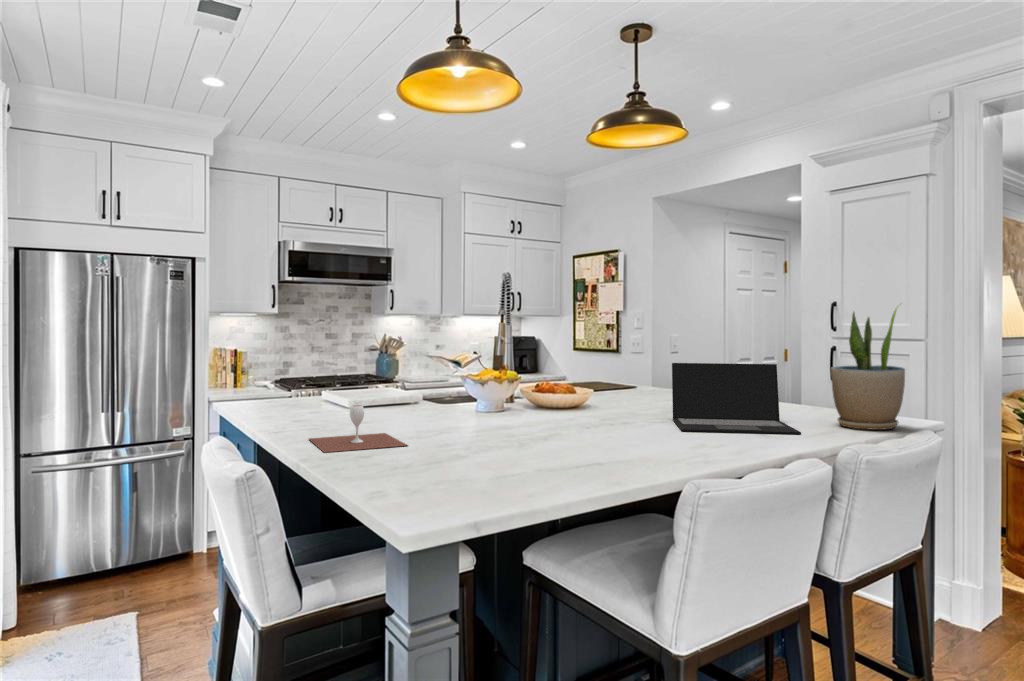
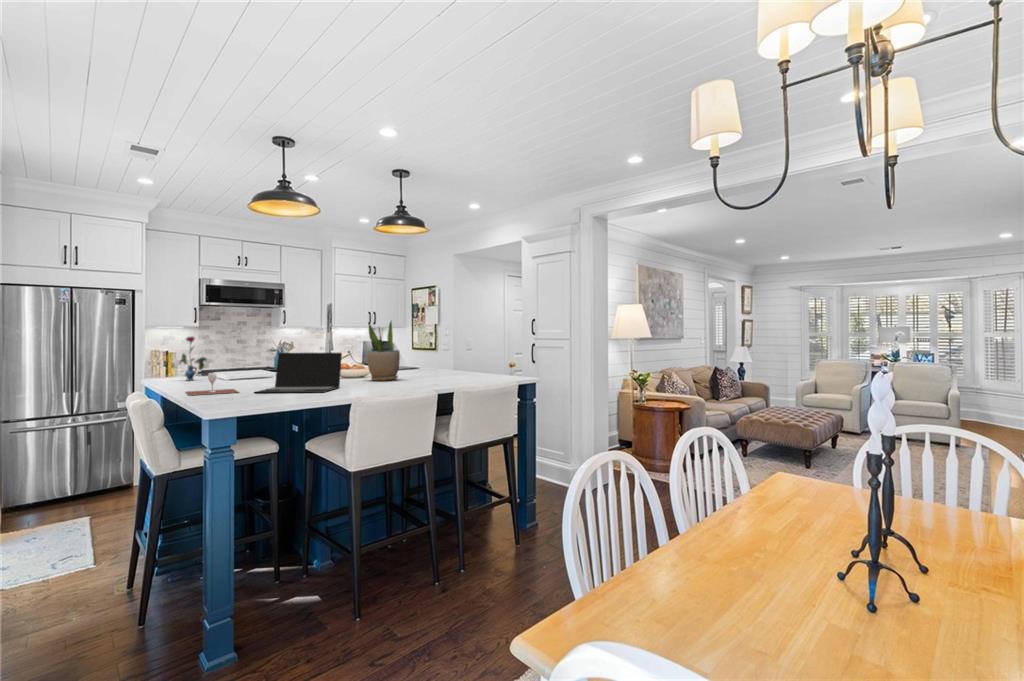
potted plant: present [831,303,905,430] -> present [367,321,400,381]
vase: none [272,331,314,404] -> present [180,336,206,381]
laptop: present [672,363,801,434] -> present [254,353,342,393]

